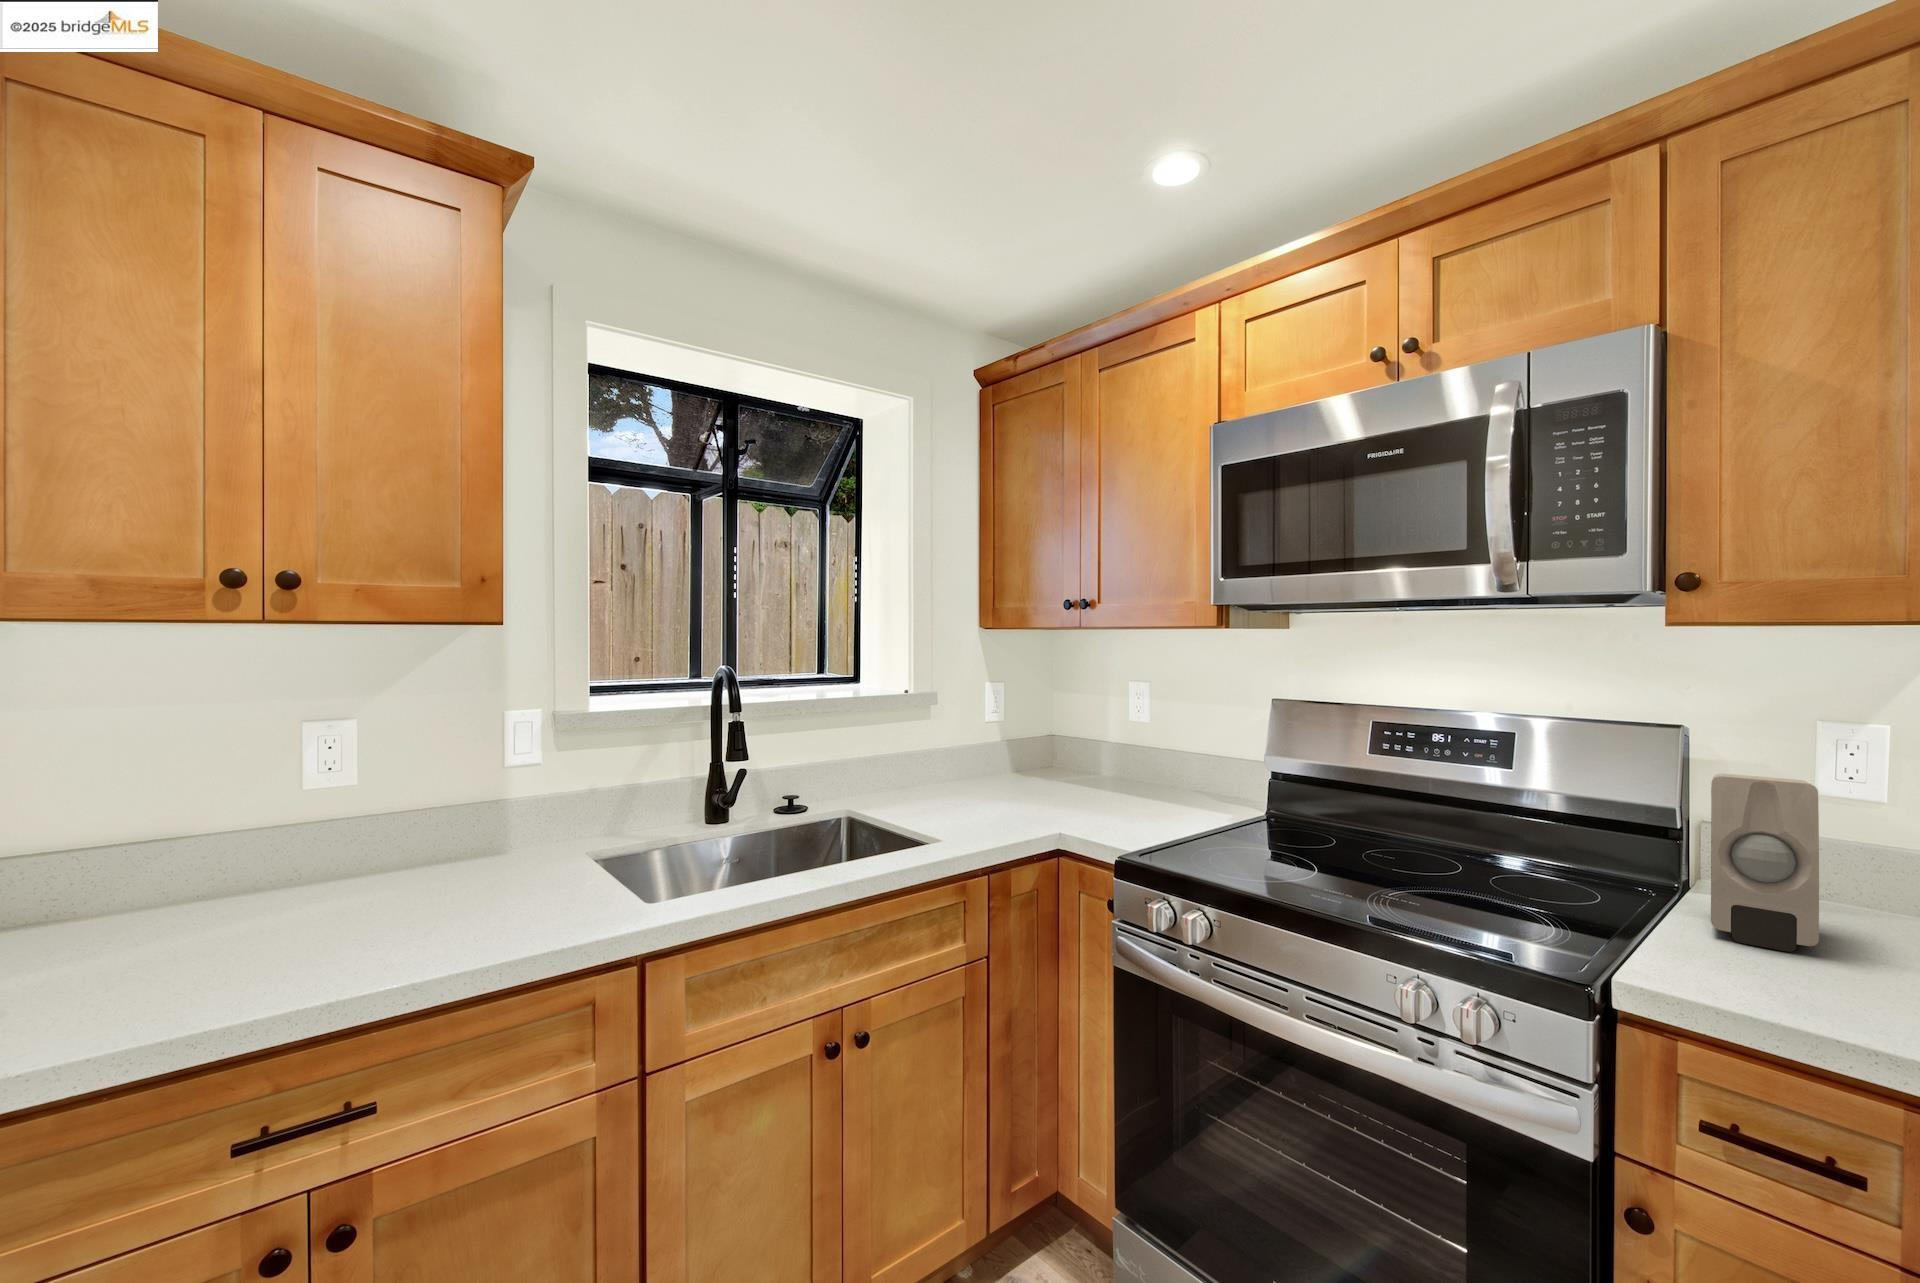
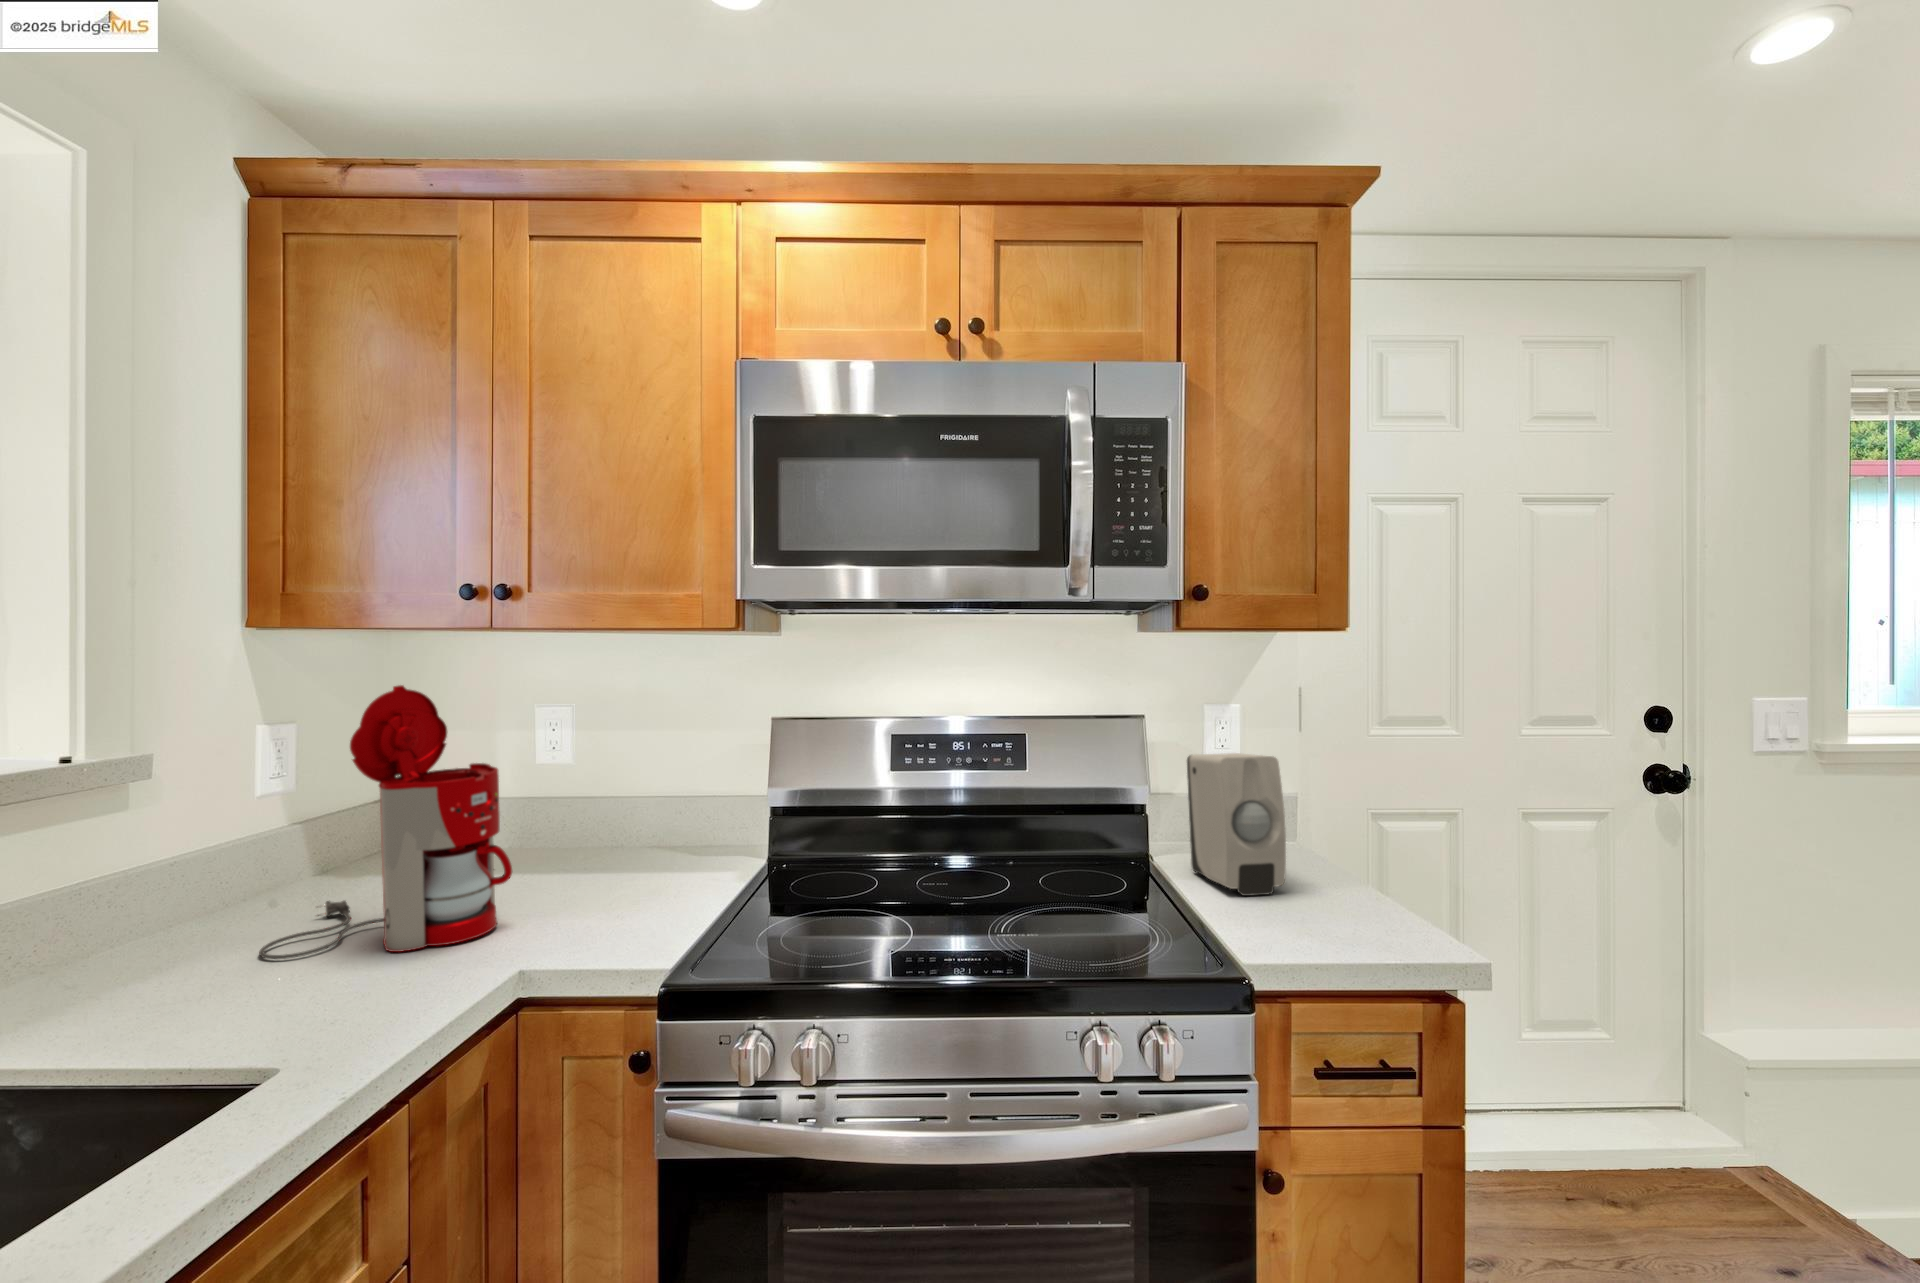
coffee maker: none [967,661,1077,813] -> present [259,685,512,959]

